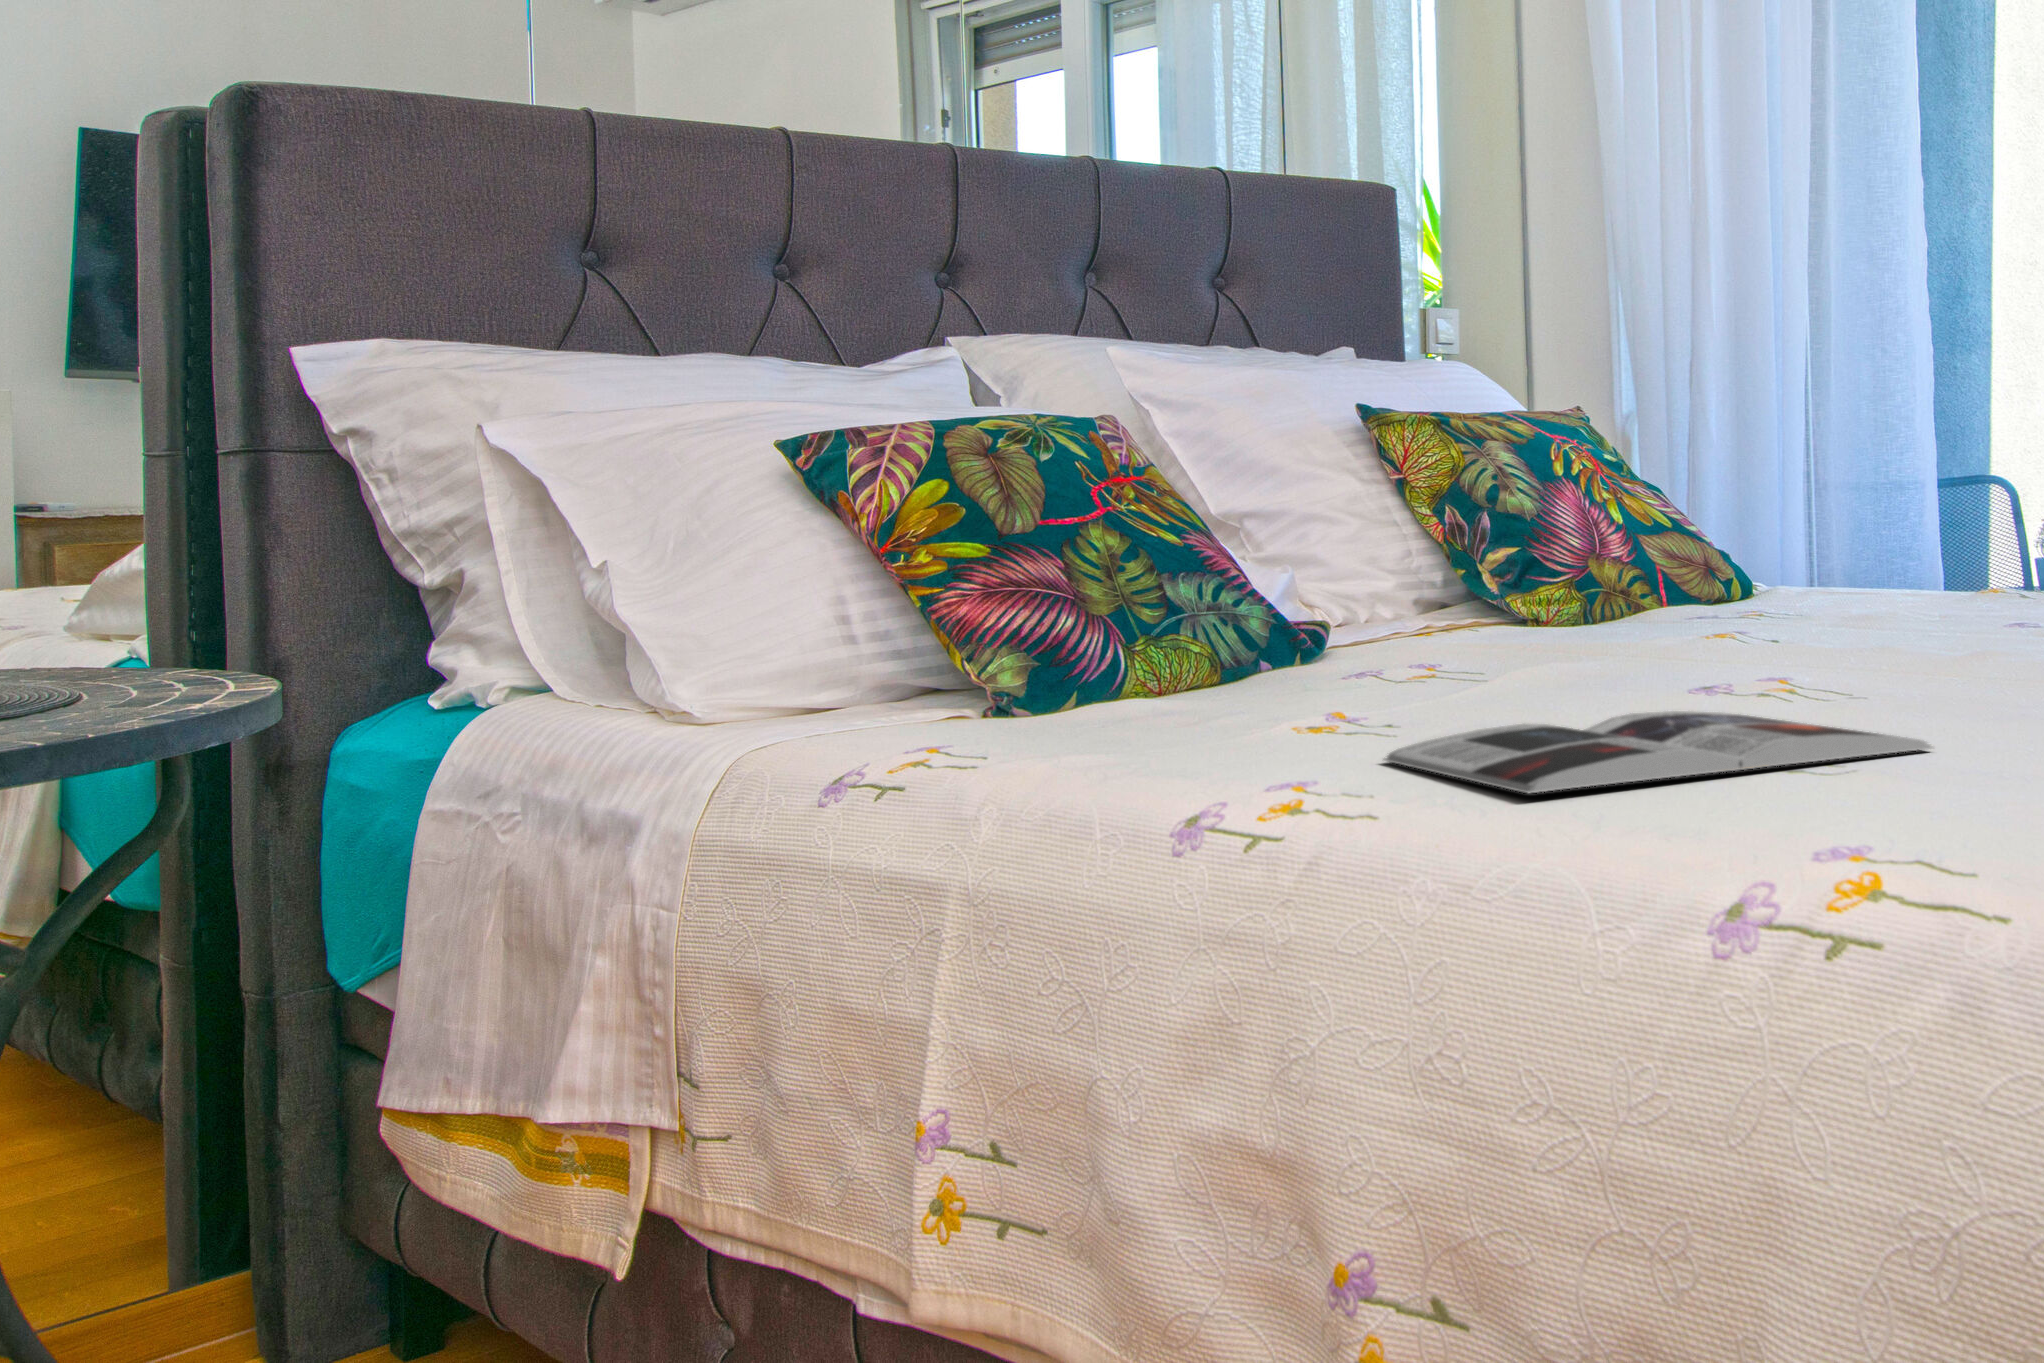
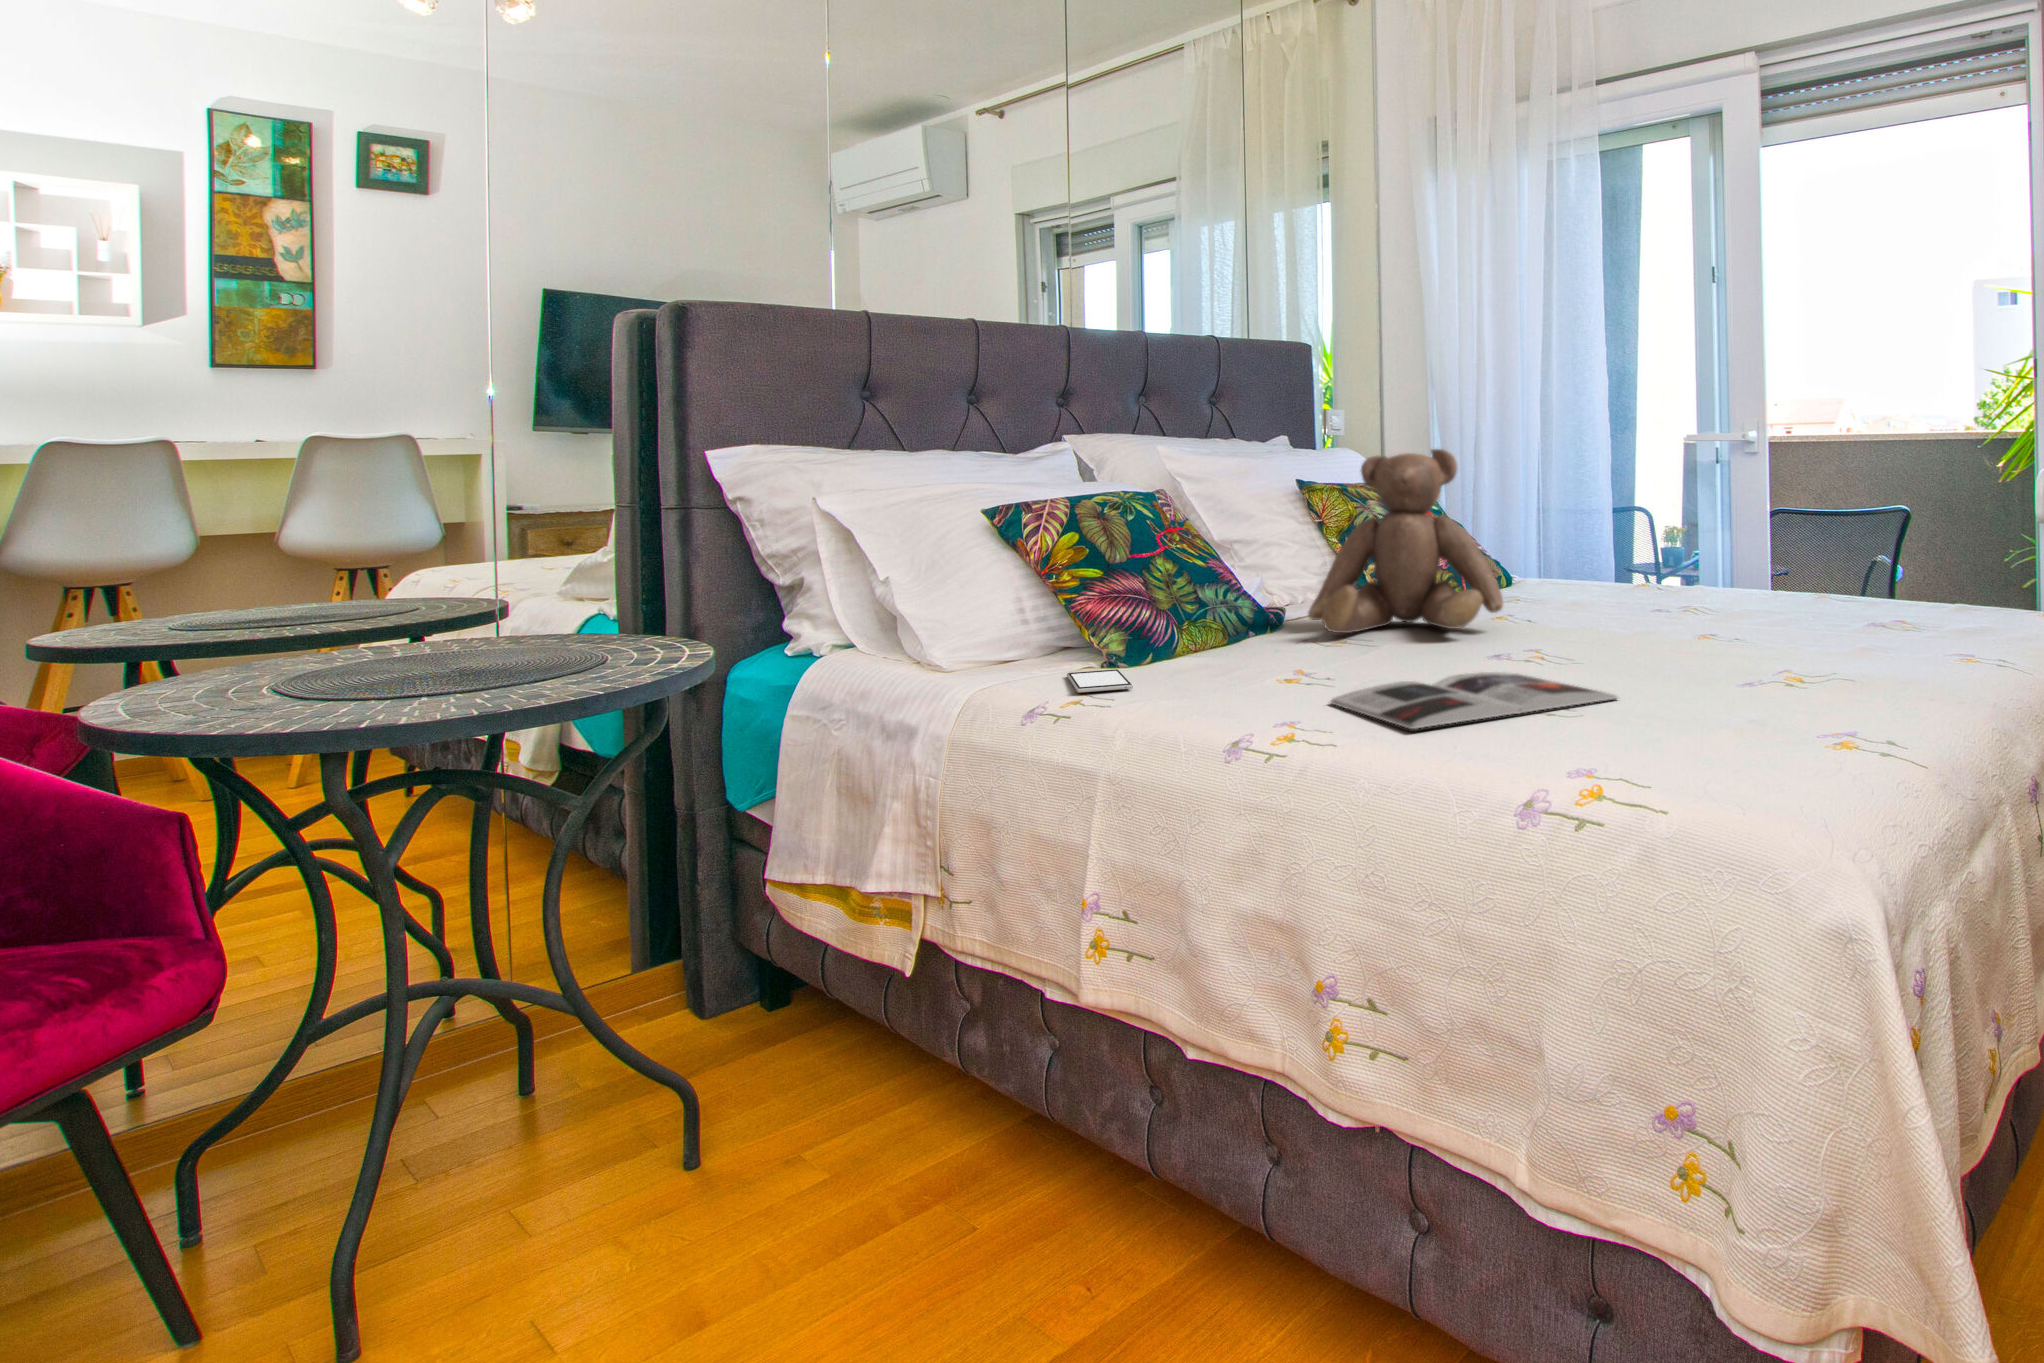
teddy bear: none [1368,329,1730,663] -> present [1308,449,1503,633]
smartphone: none [913,718,1027,751] -> present [1067,669,1133,693]

